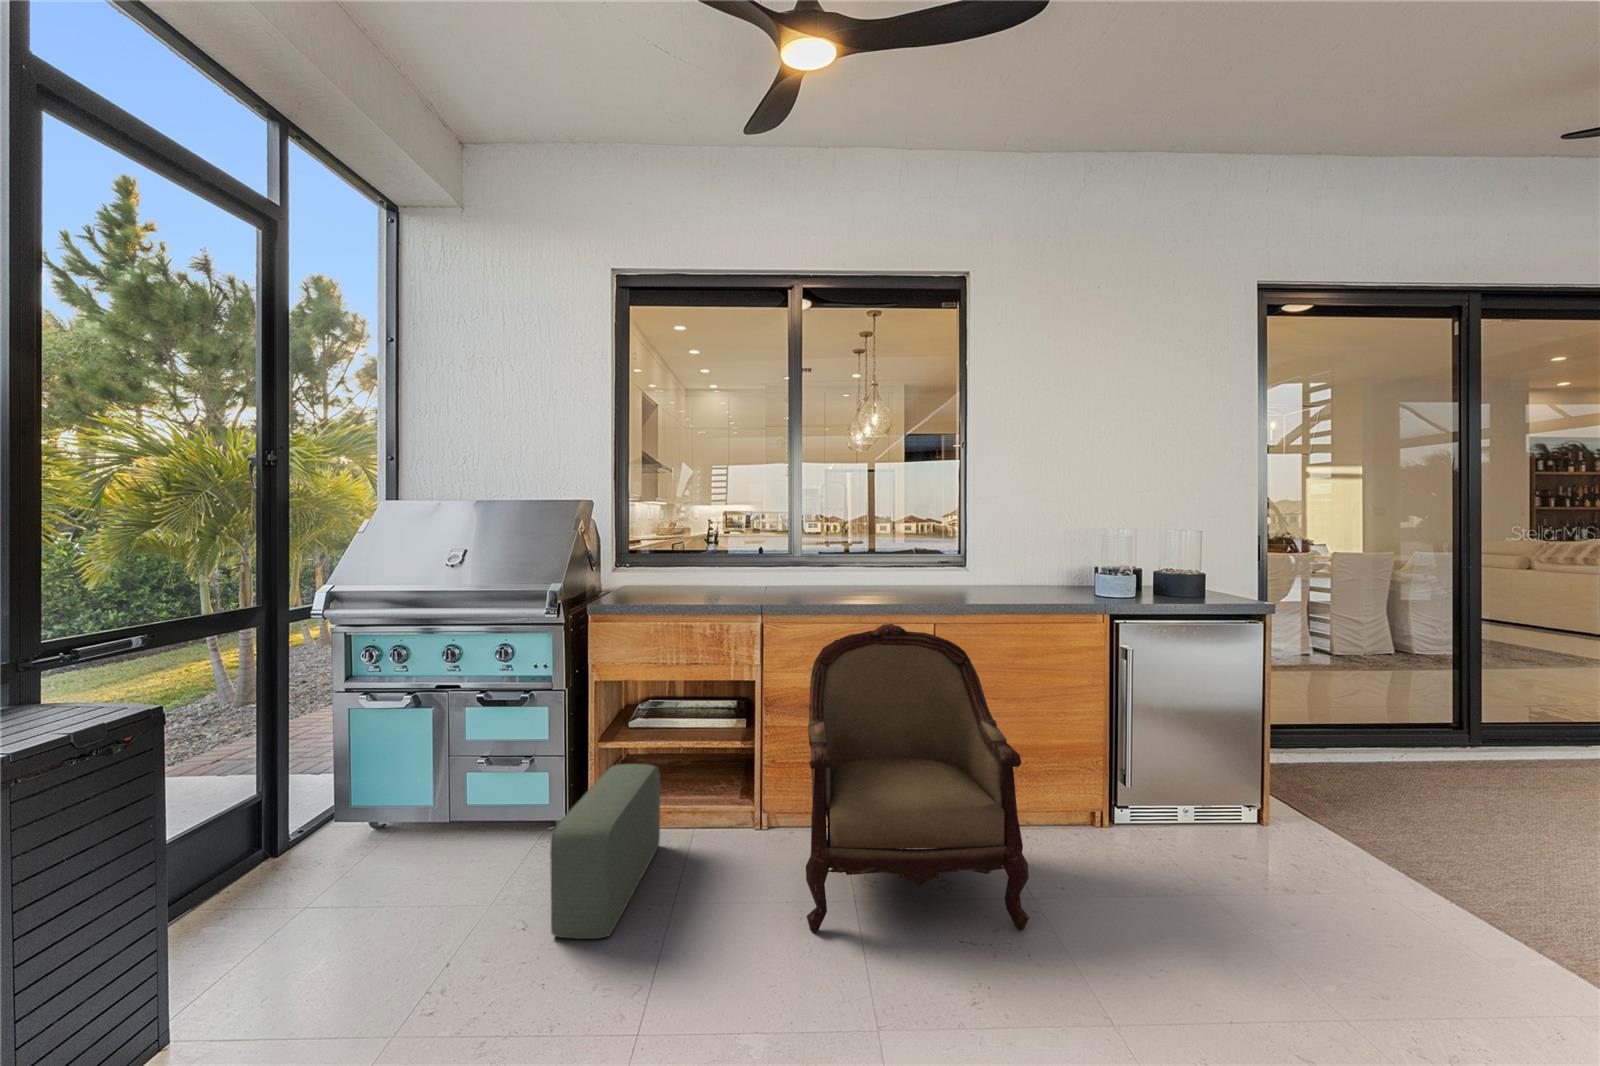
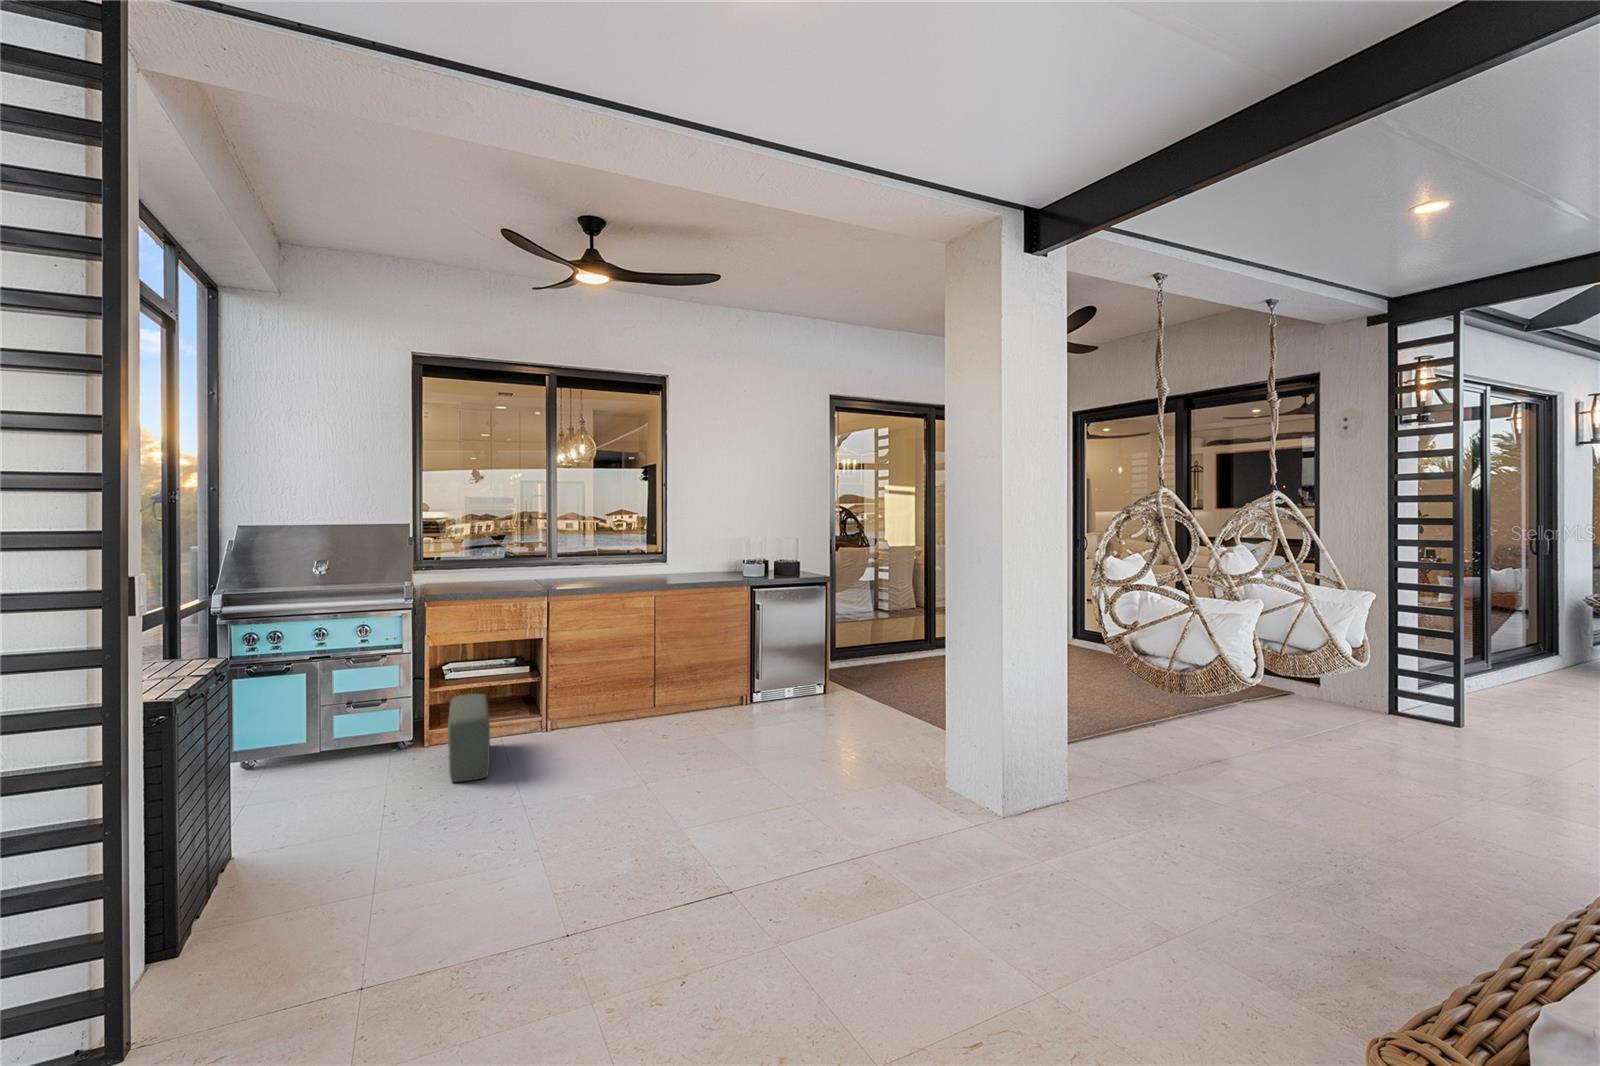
armchair: present [806,624,1029,933] -> none [587,597,712,759]

